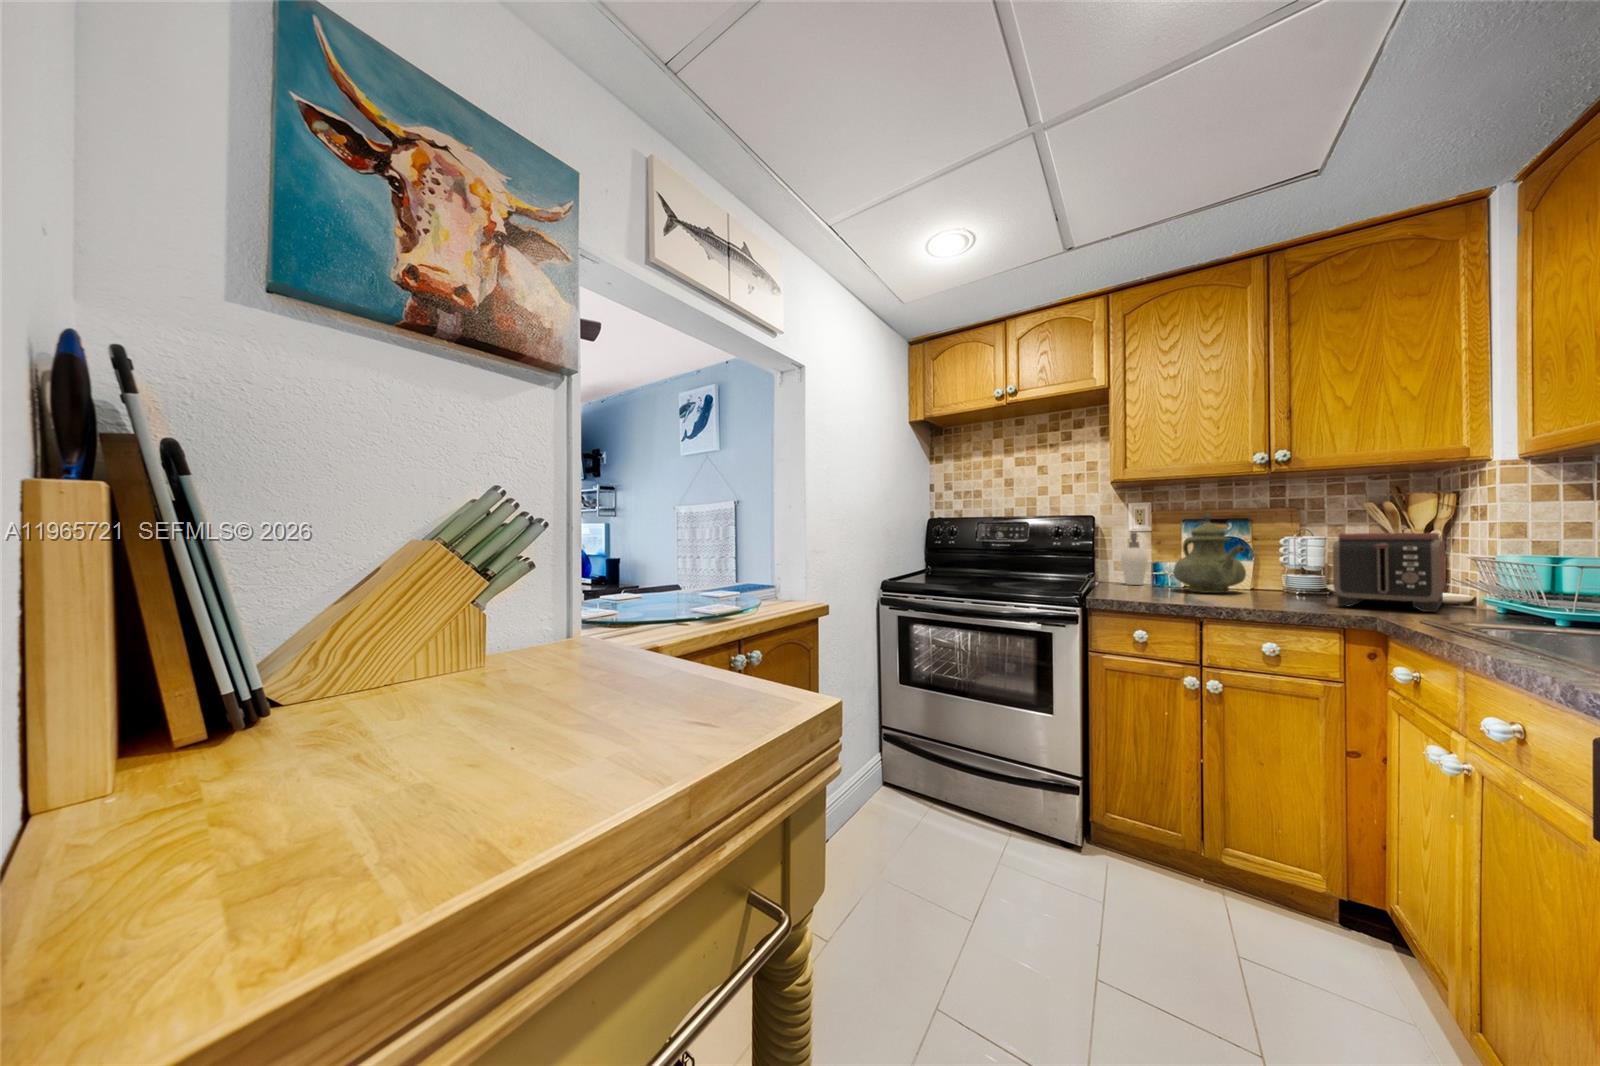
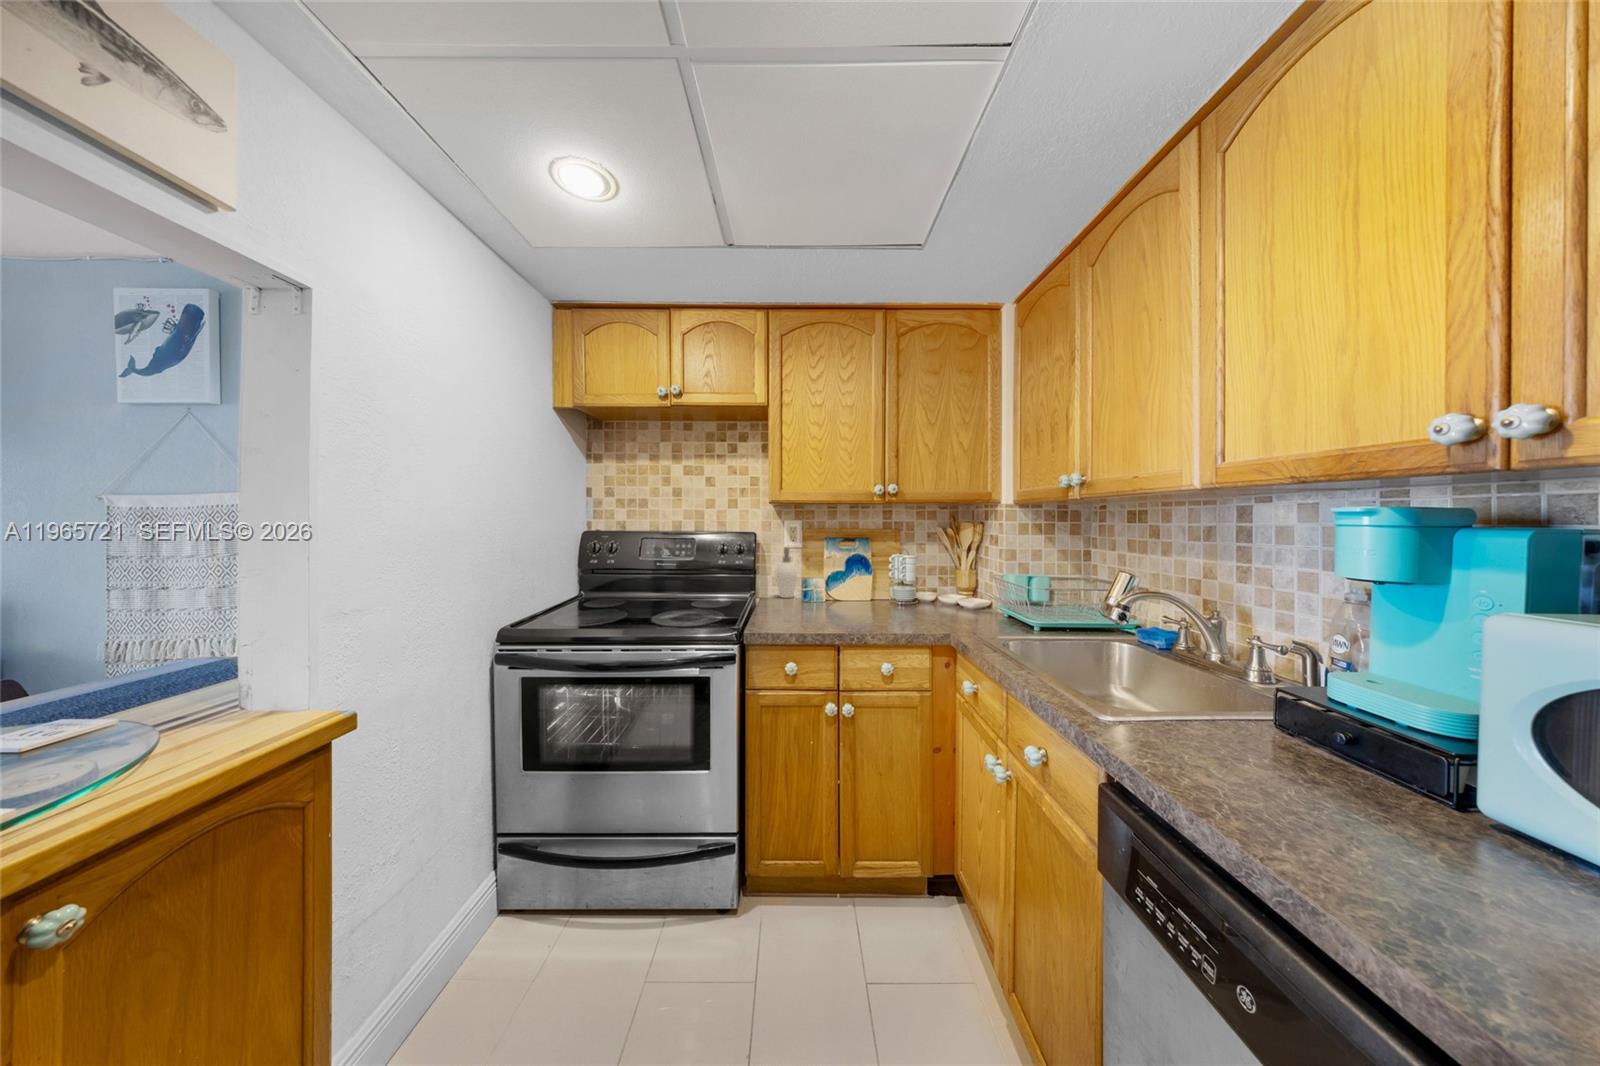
teapot: present [1173,512,1246,593] -> none [817,534,869,608]
toaster: present [1333,533,1446,612] -> none [926,557,988,627]

